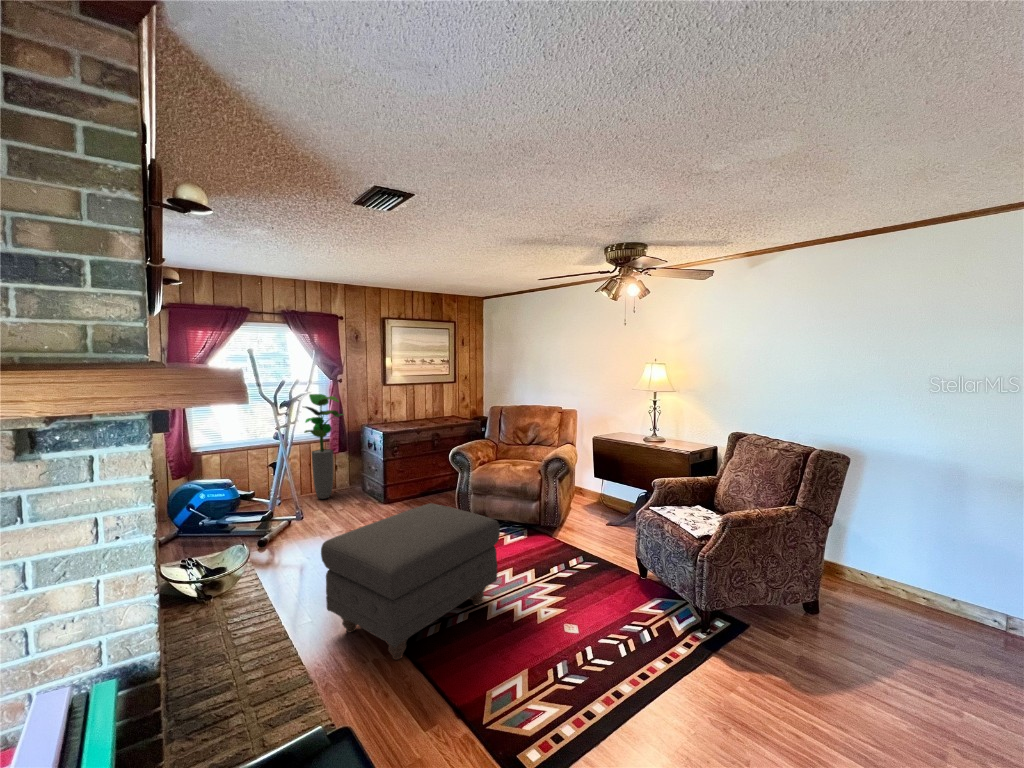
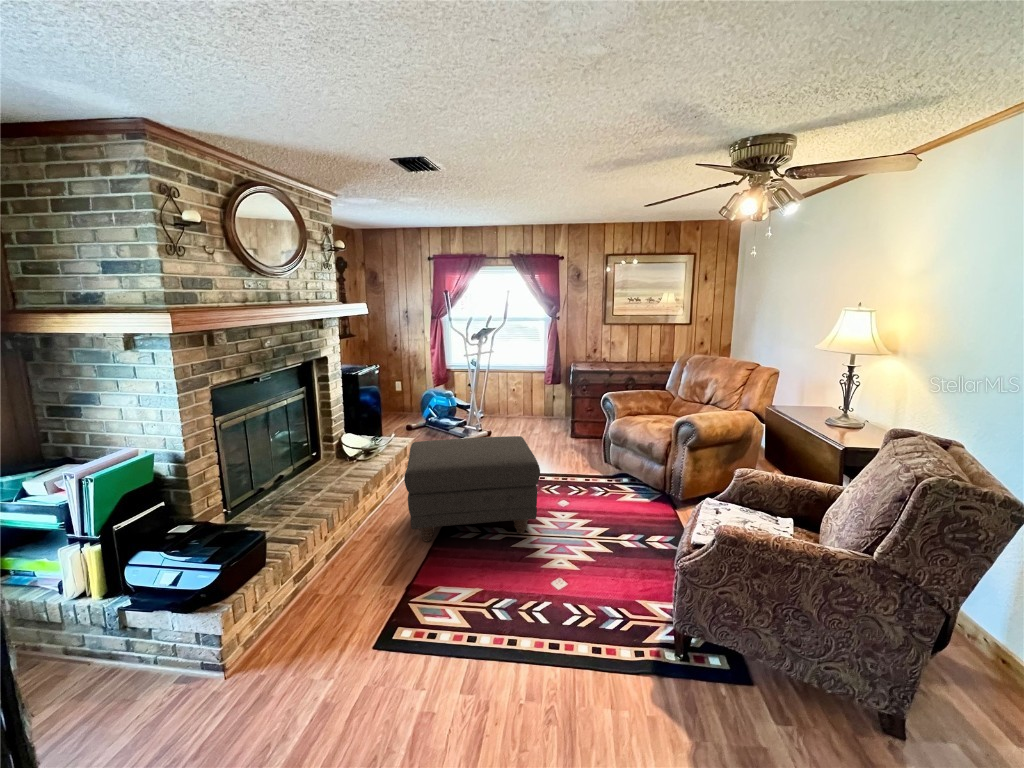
potted plant: present [304,394,343,499] -> none [513,329,554,421]

